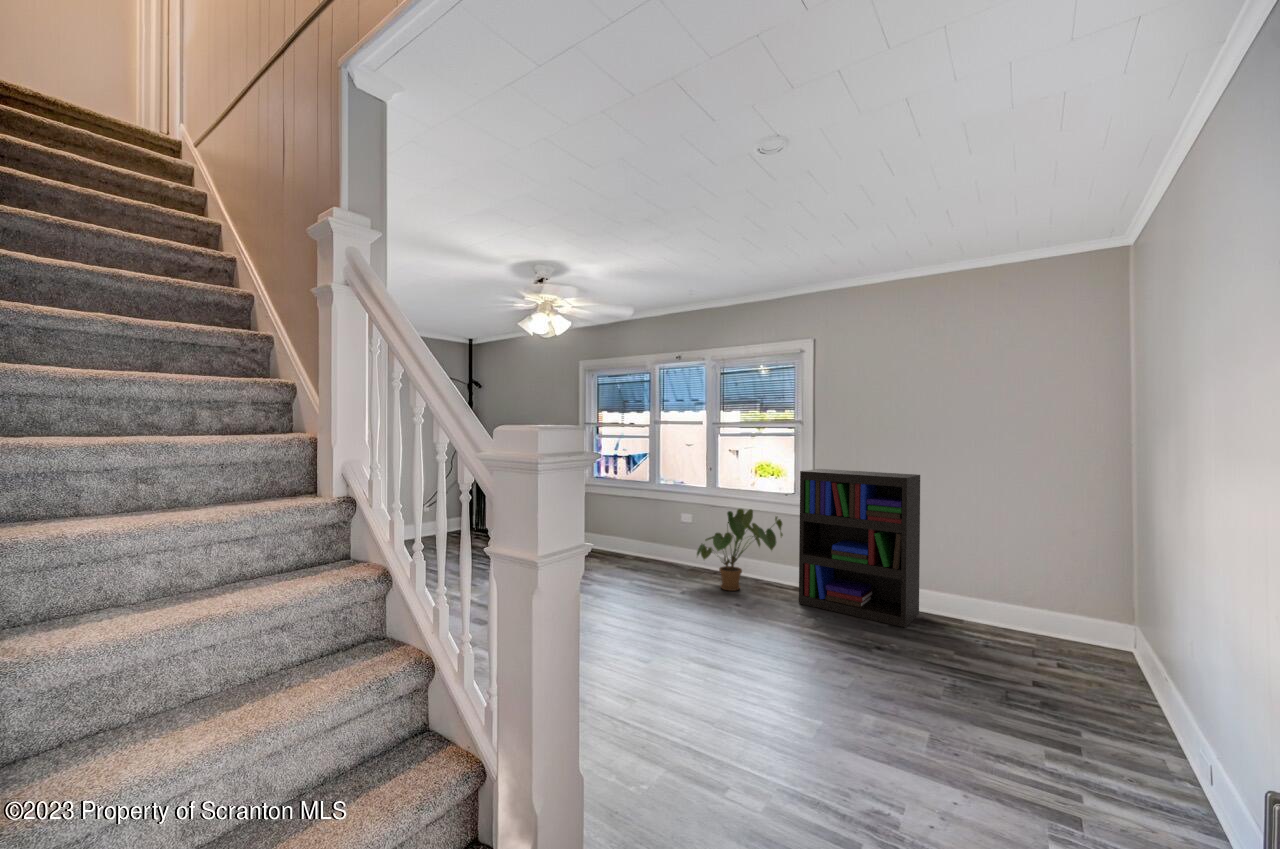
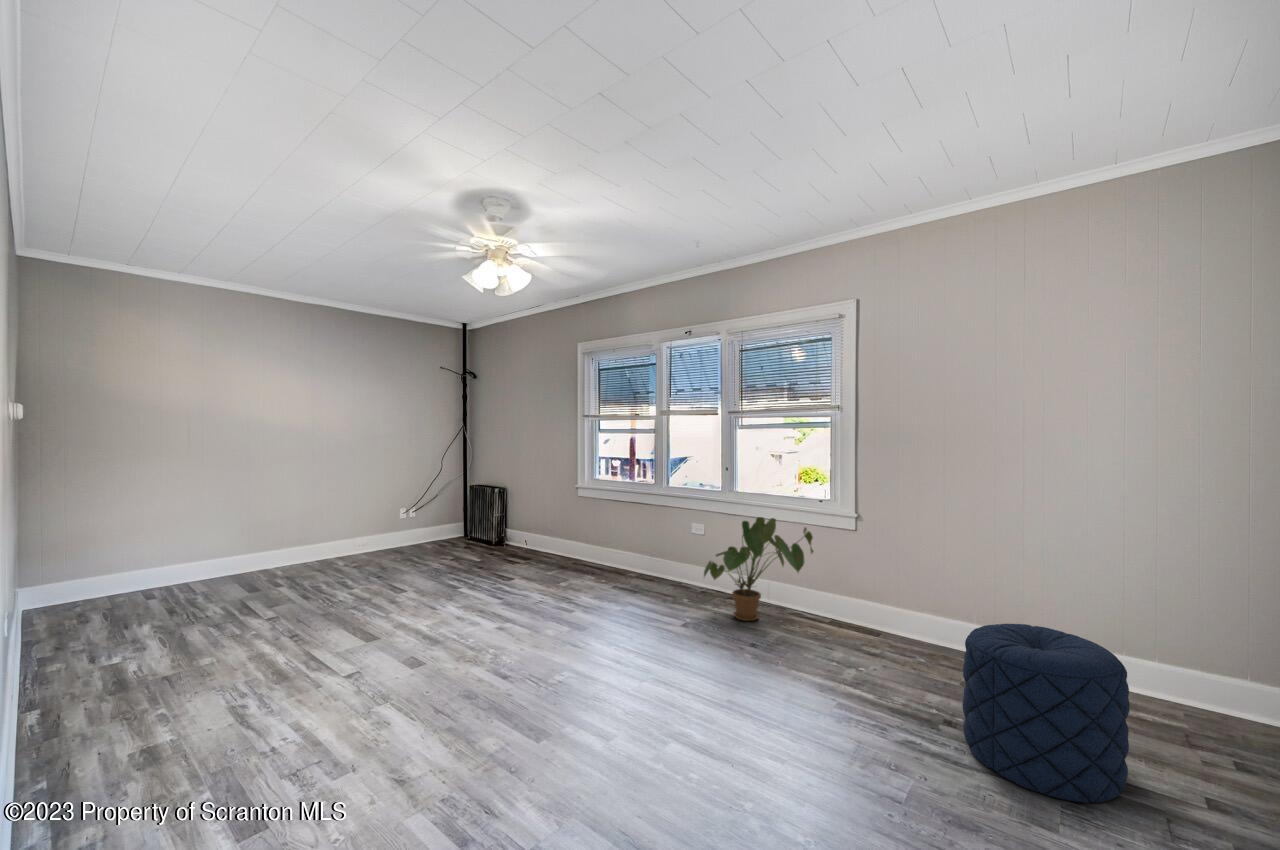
bookshelf: present [799,469,920,628] -> none [834,468,1000,687]
pouf: none [887,577,988,685] -> present [962,624,1130,803]

